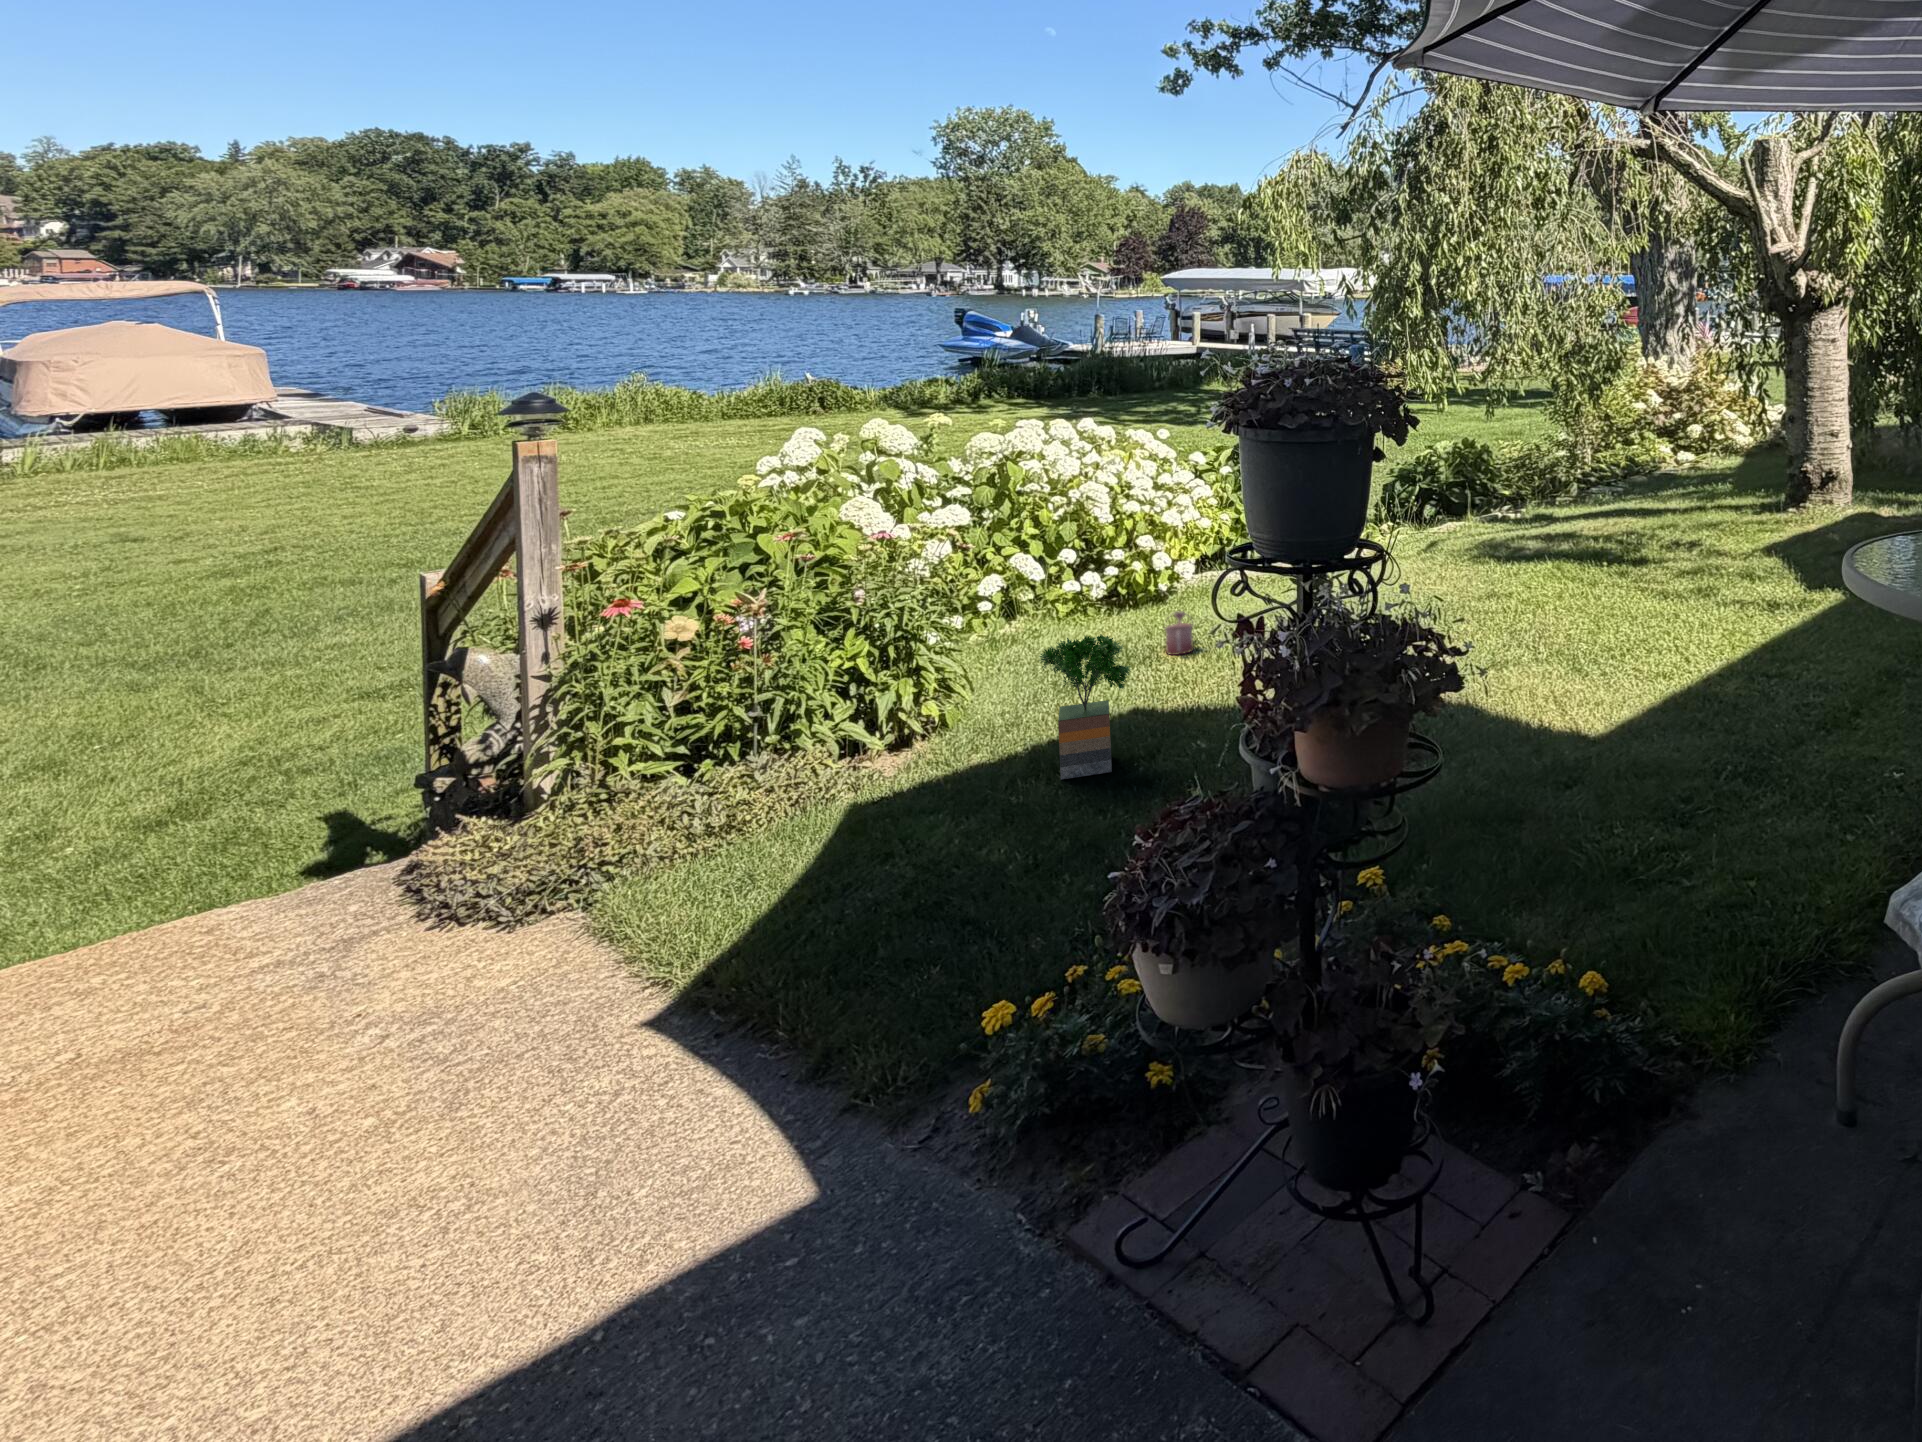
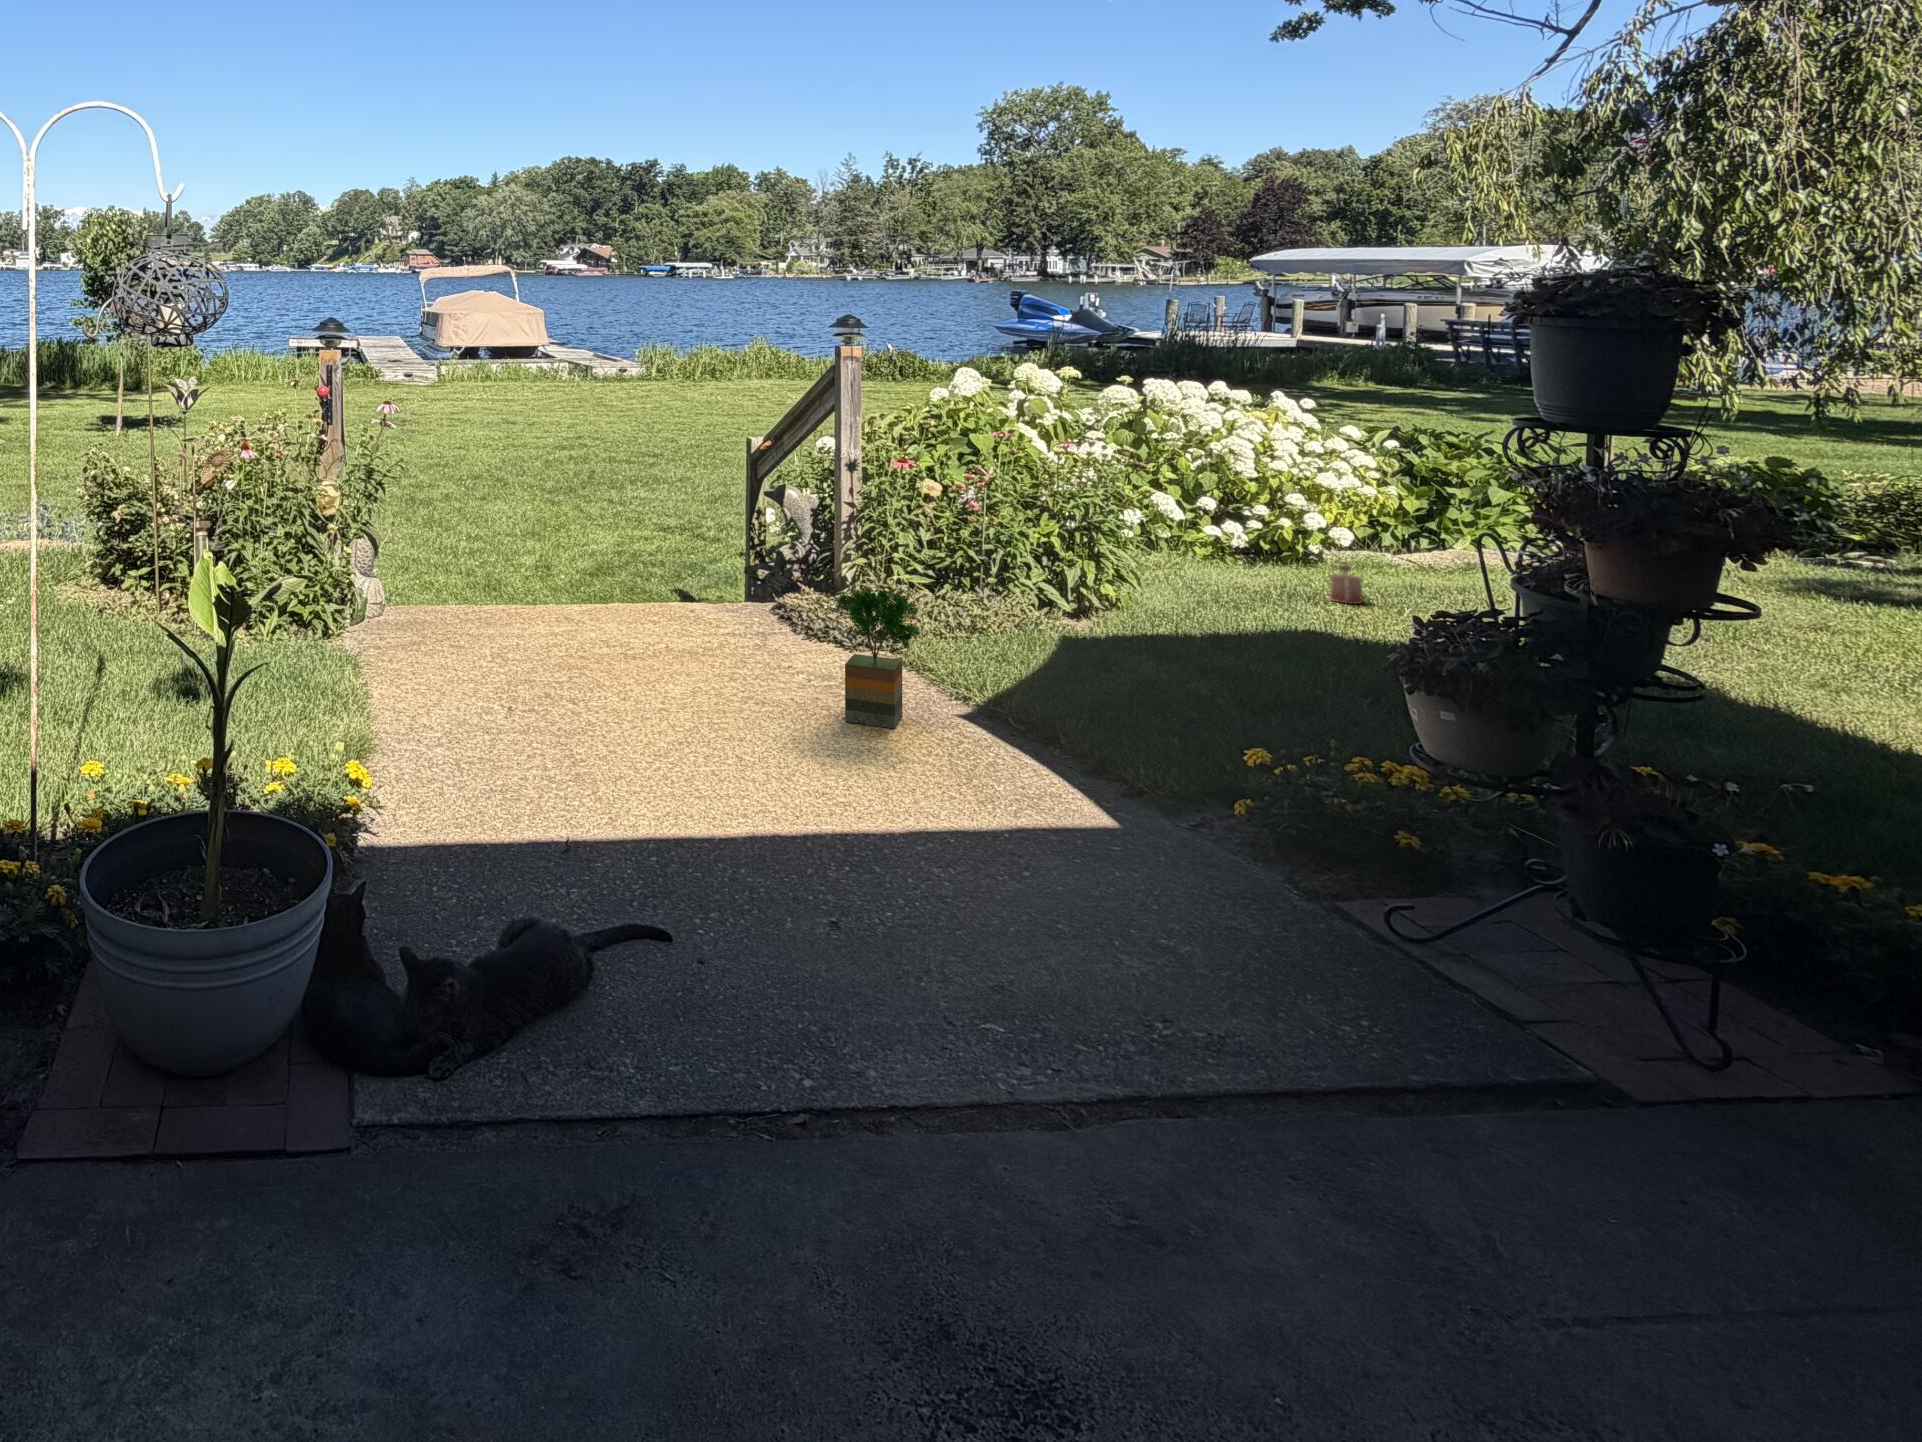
potted tree: present [1039,634,1131,779] -> present [835,589,922,729]

